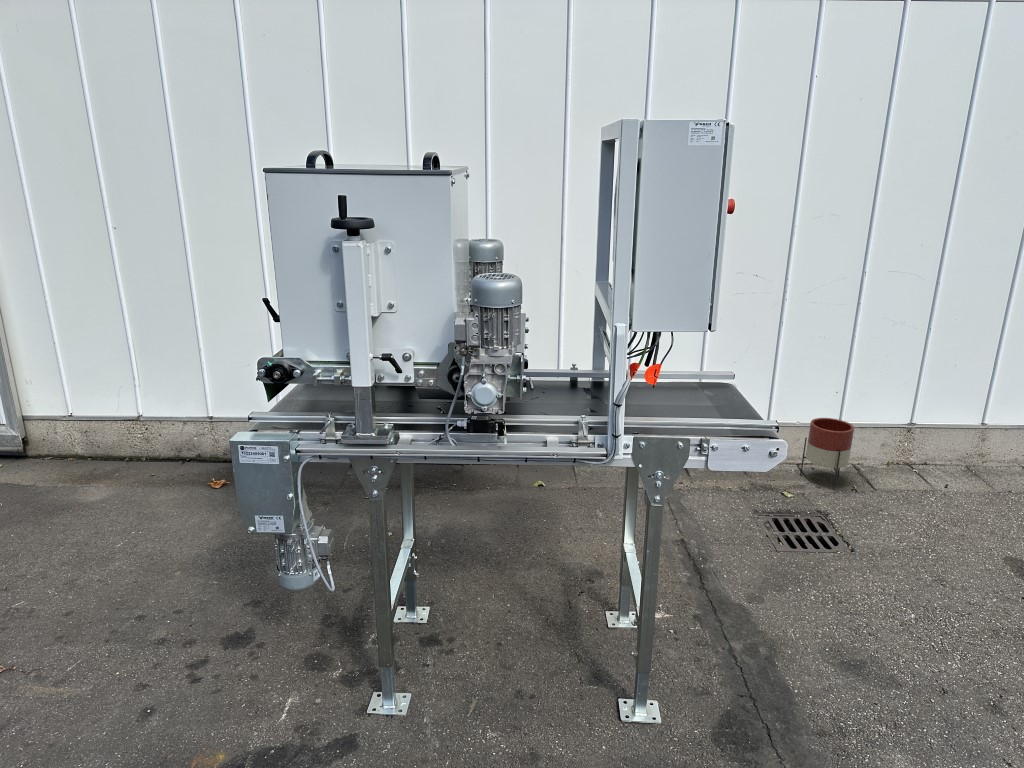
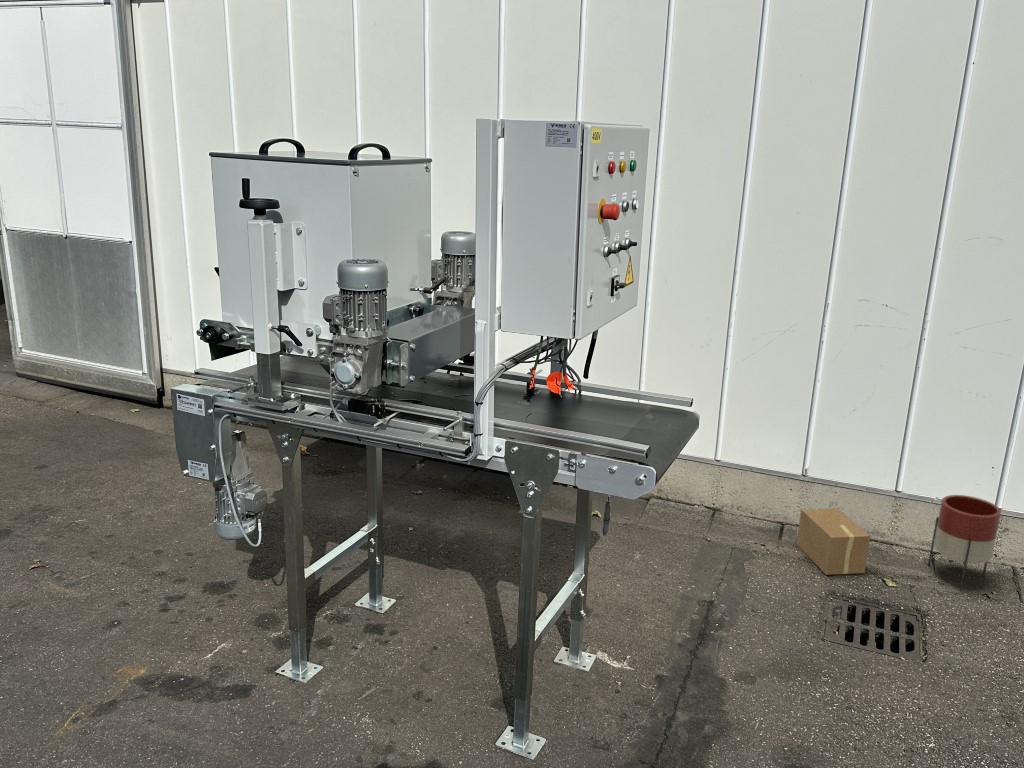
cardboard box: none [706,444,770,498] -> present [797,508,870,575]

